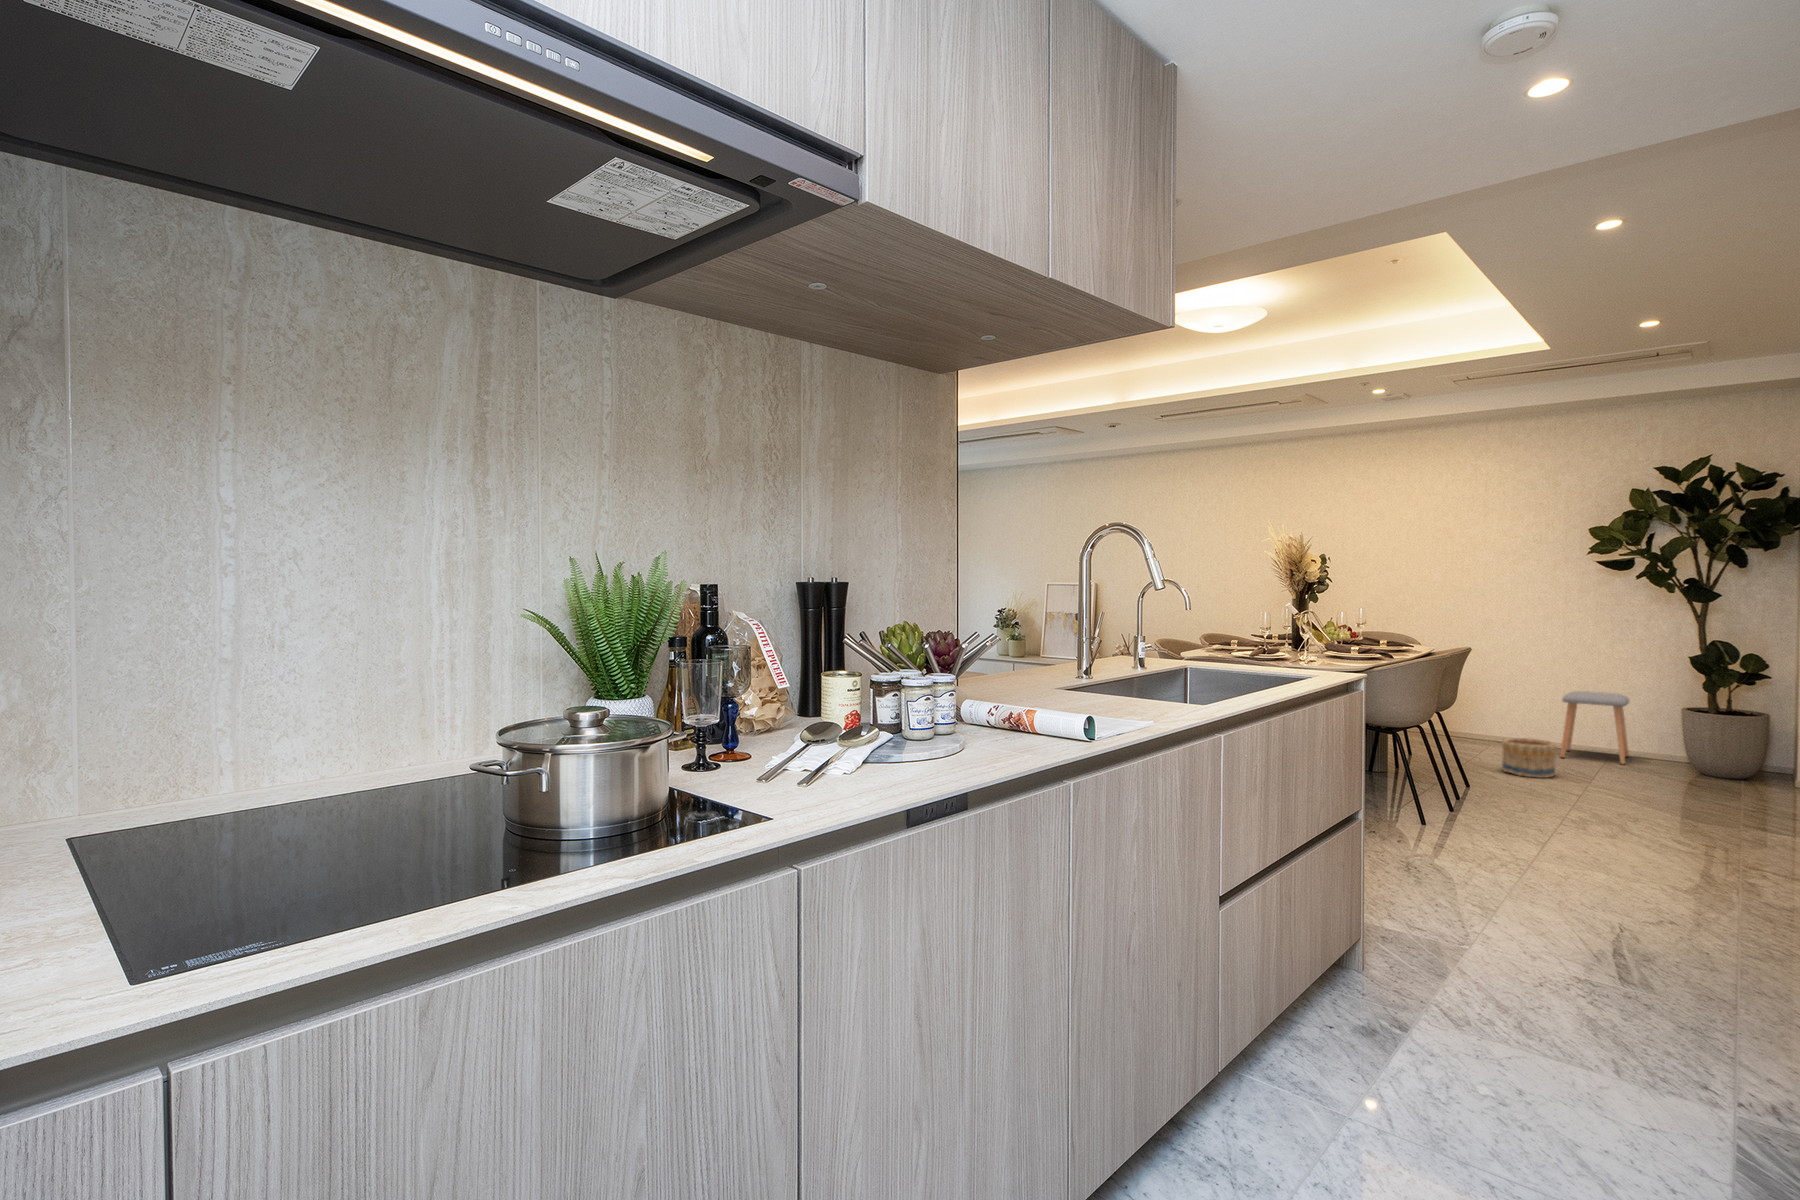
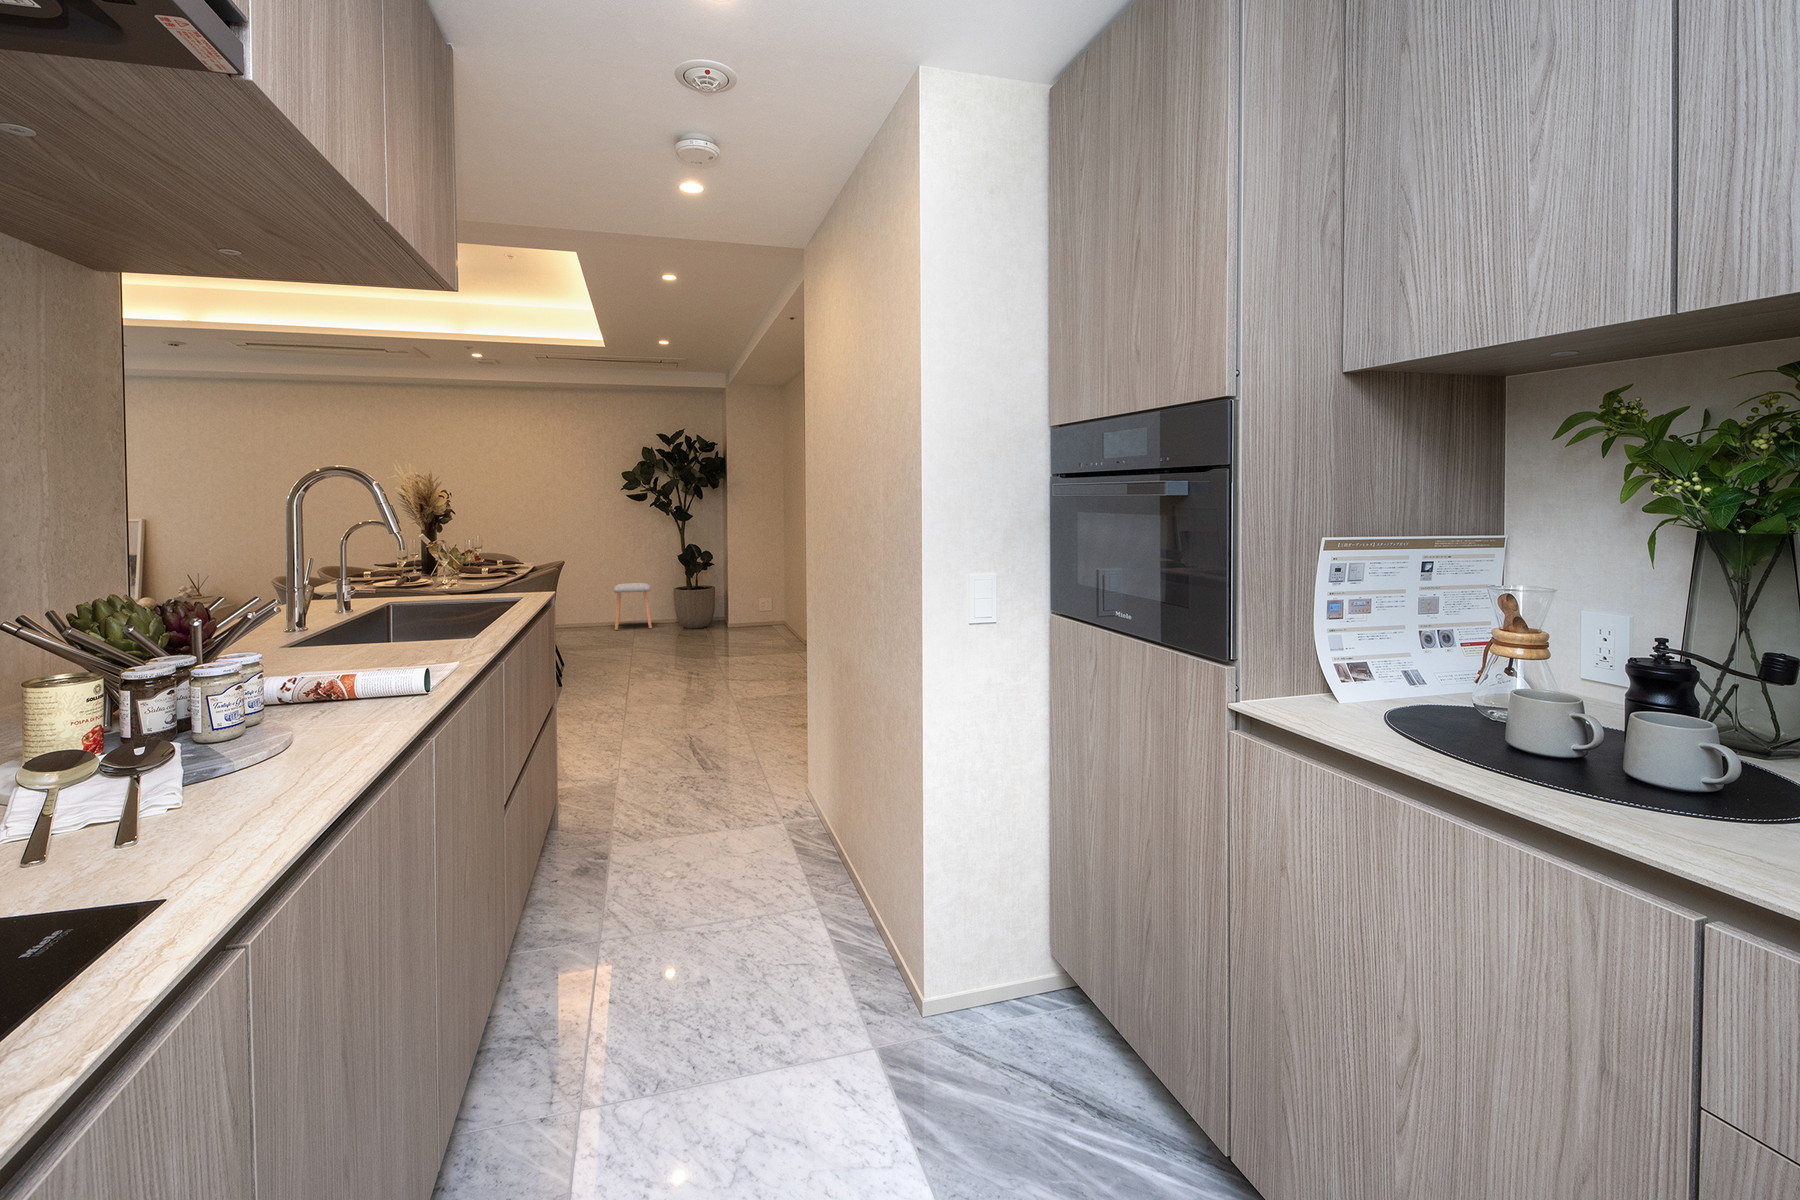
basket: present [1502,738,1556,778] -> none [583,621,618,648]

